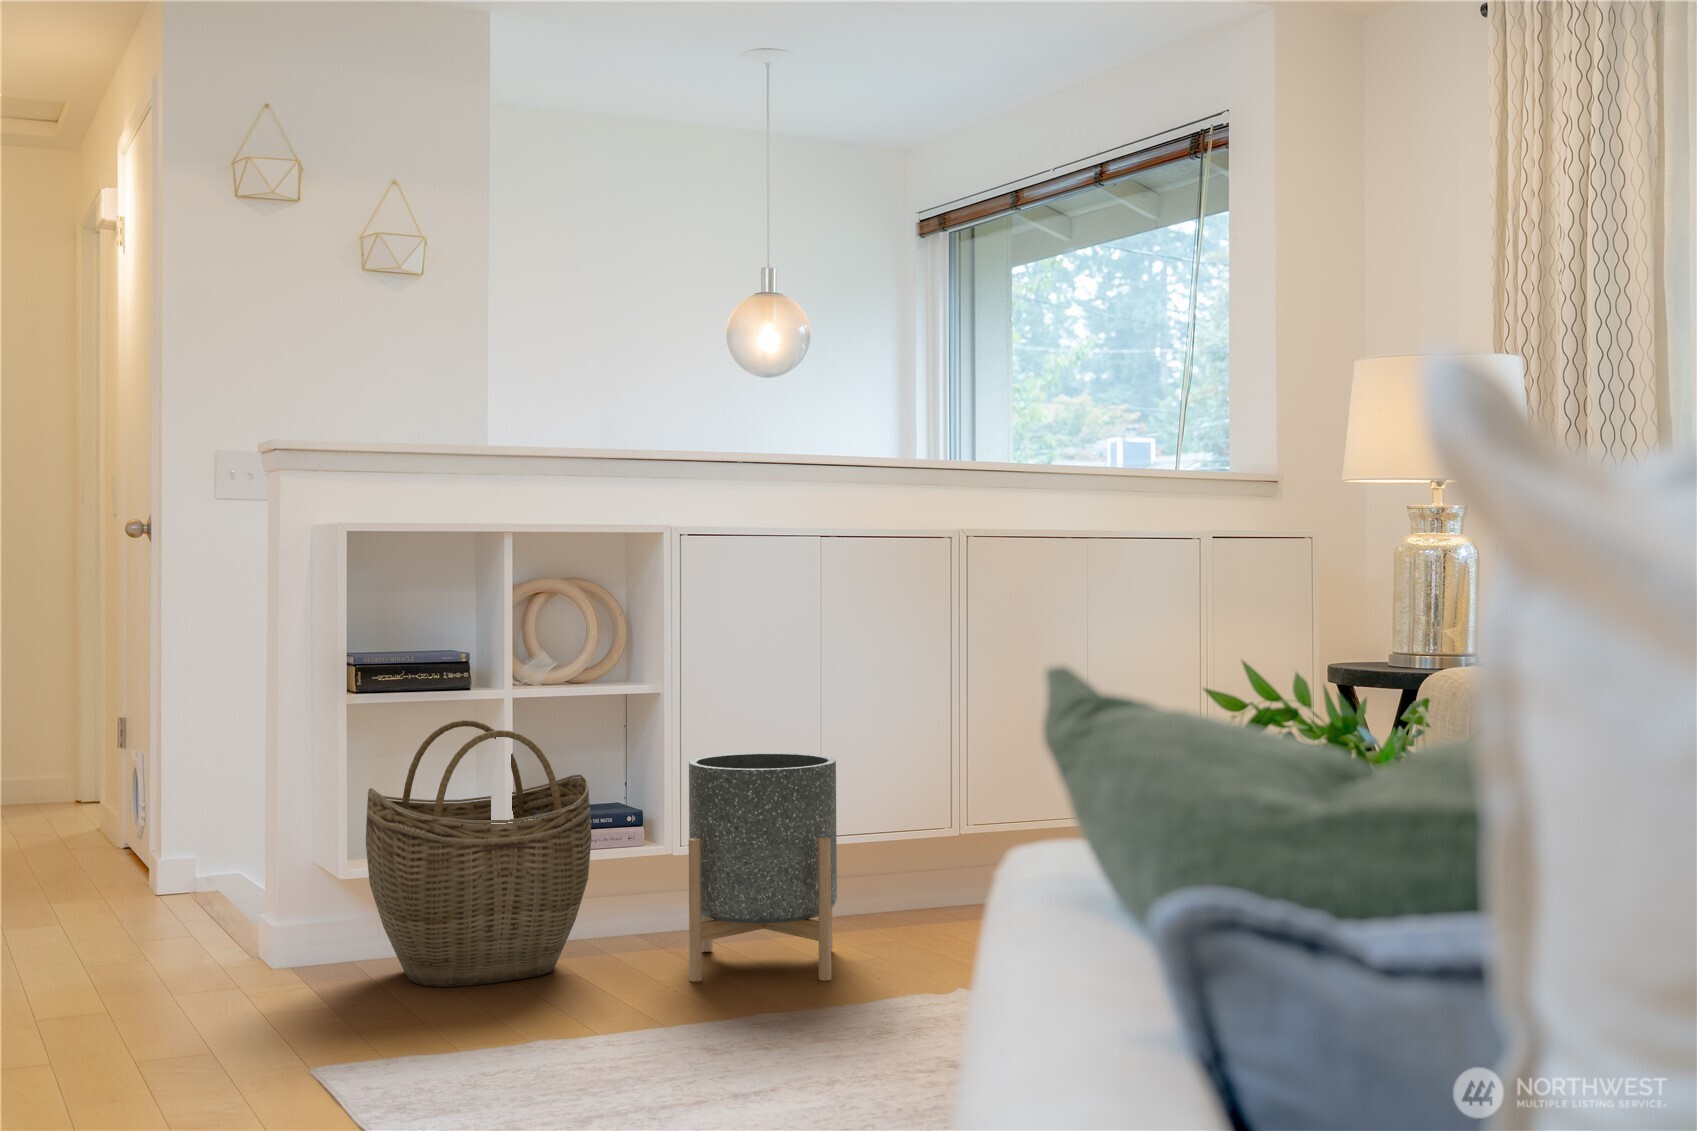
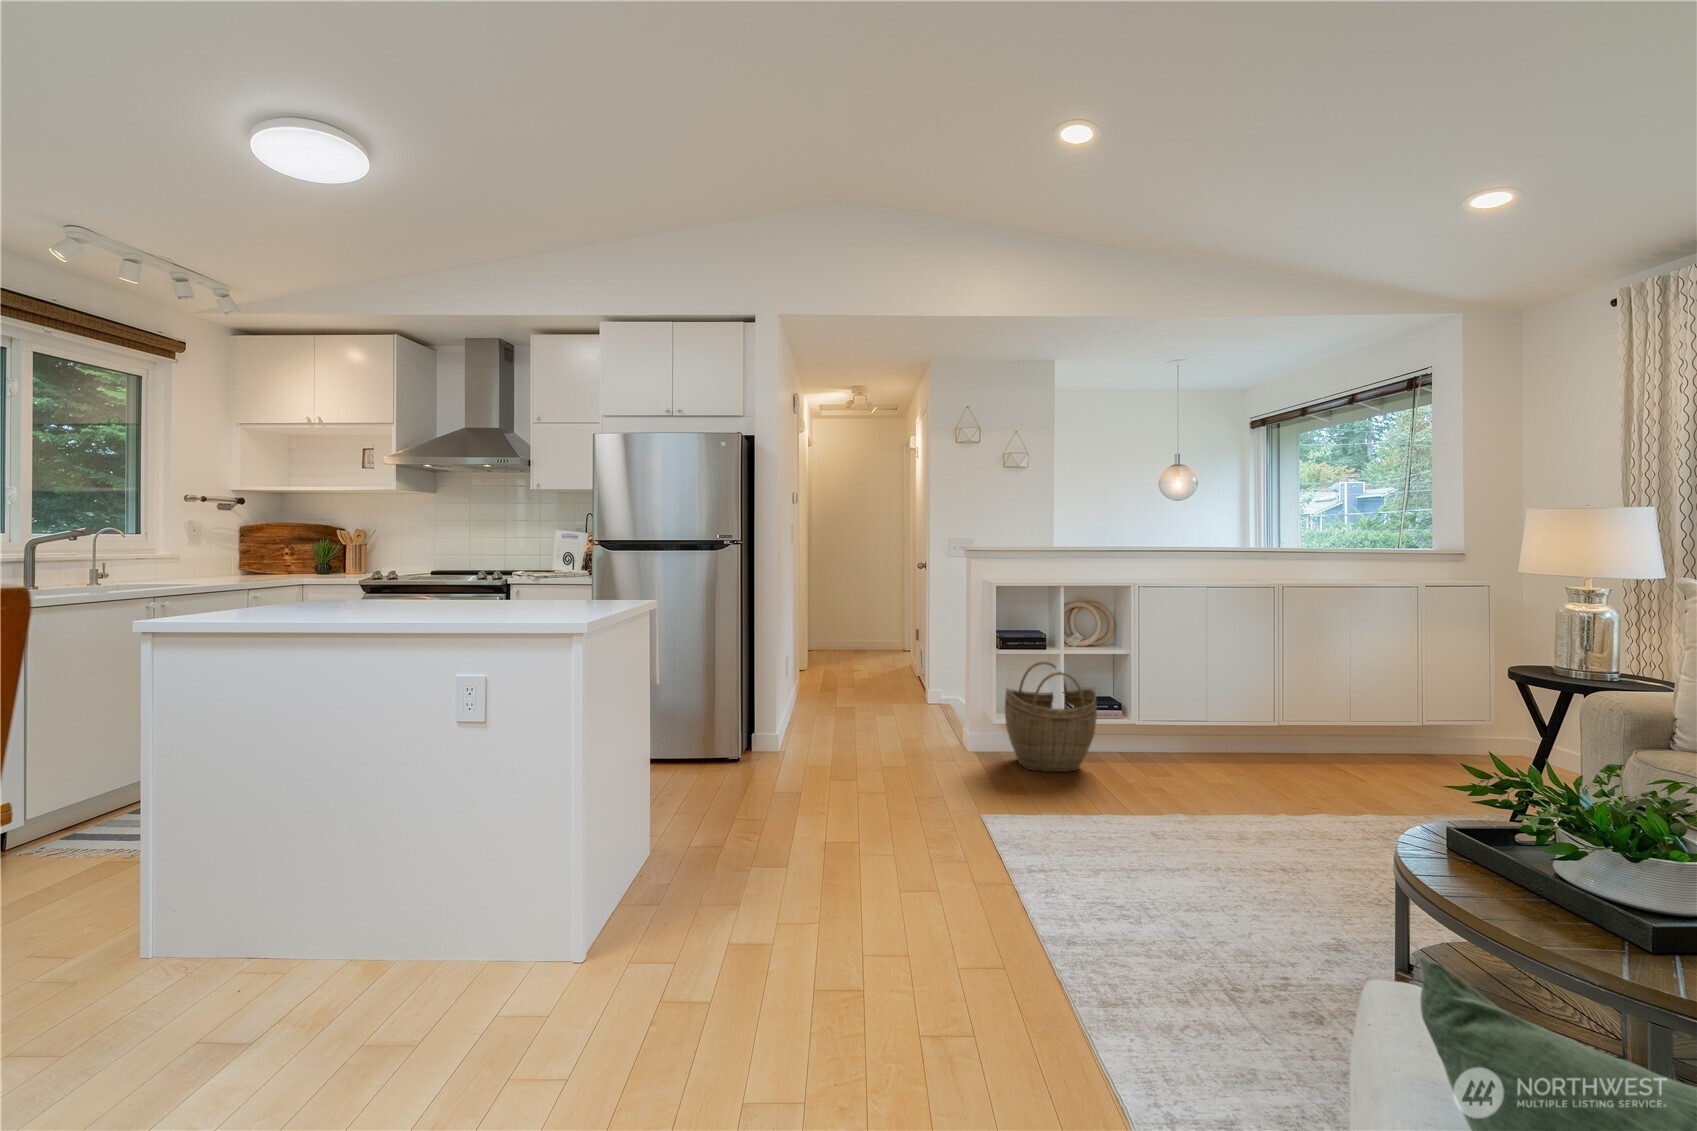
planter: present [689,753,837,982] -> none [1138,688,1212,797]

